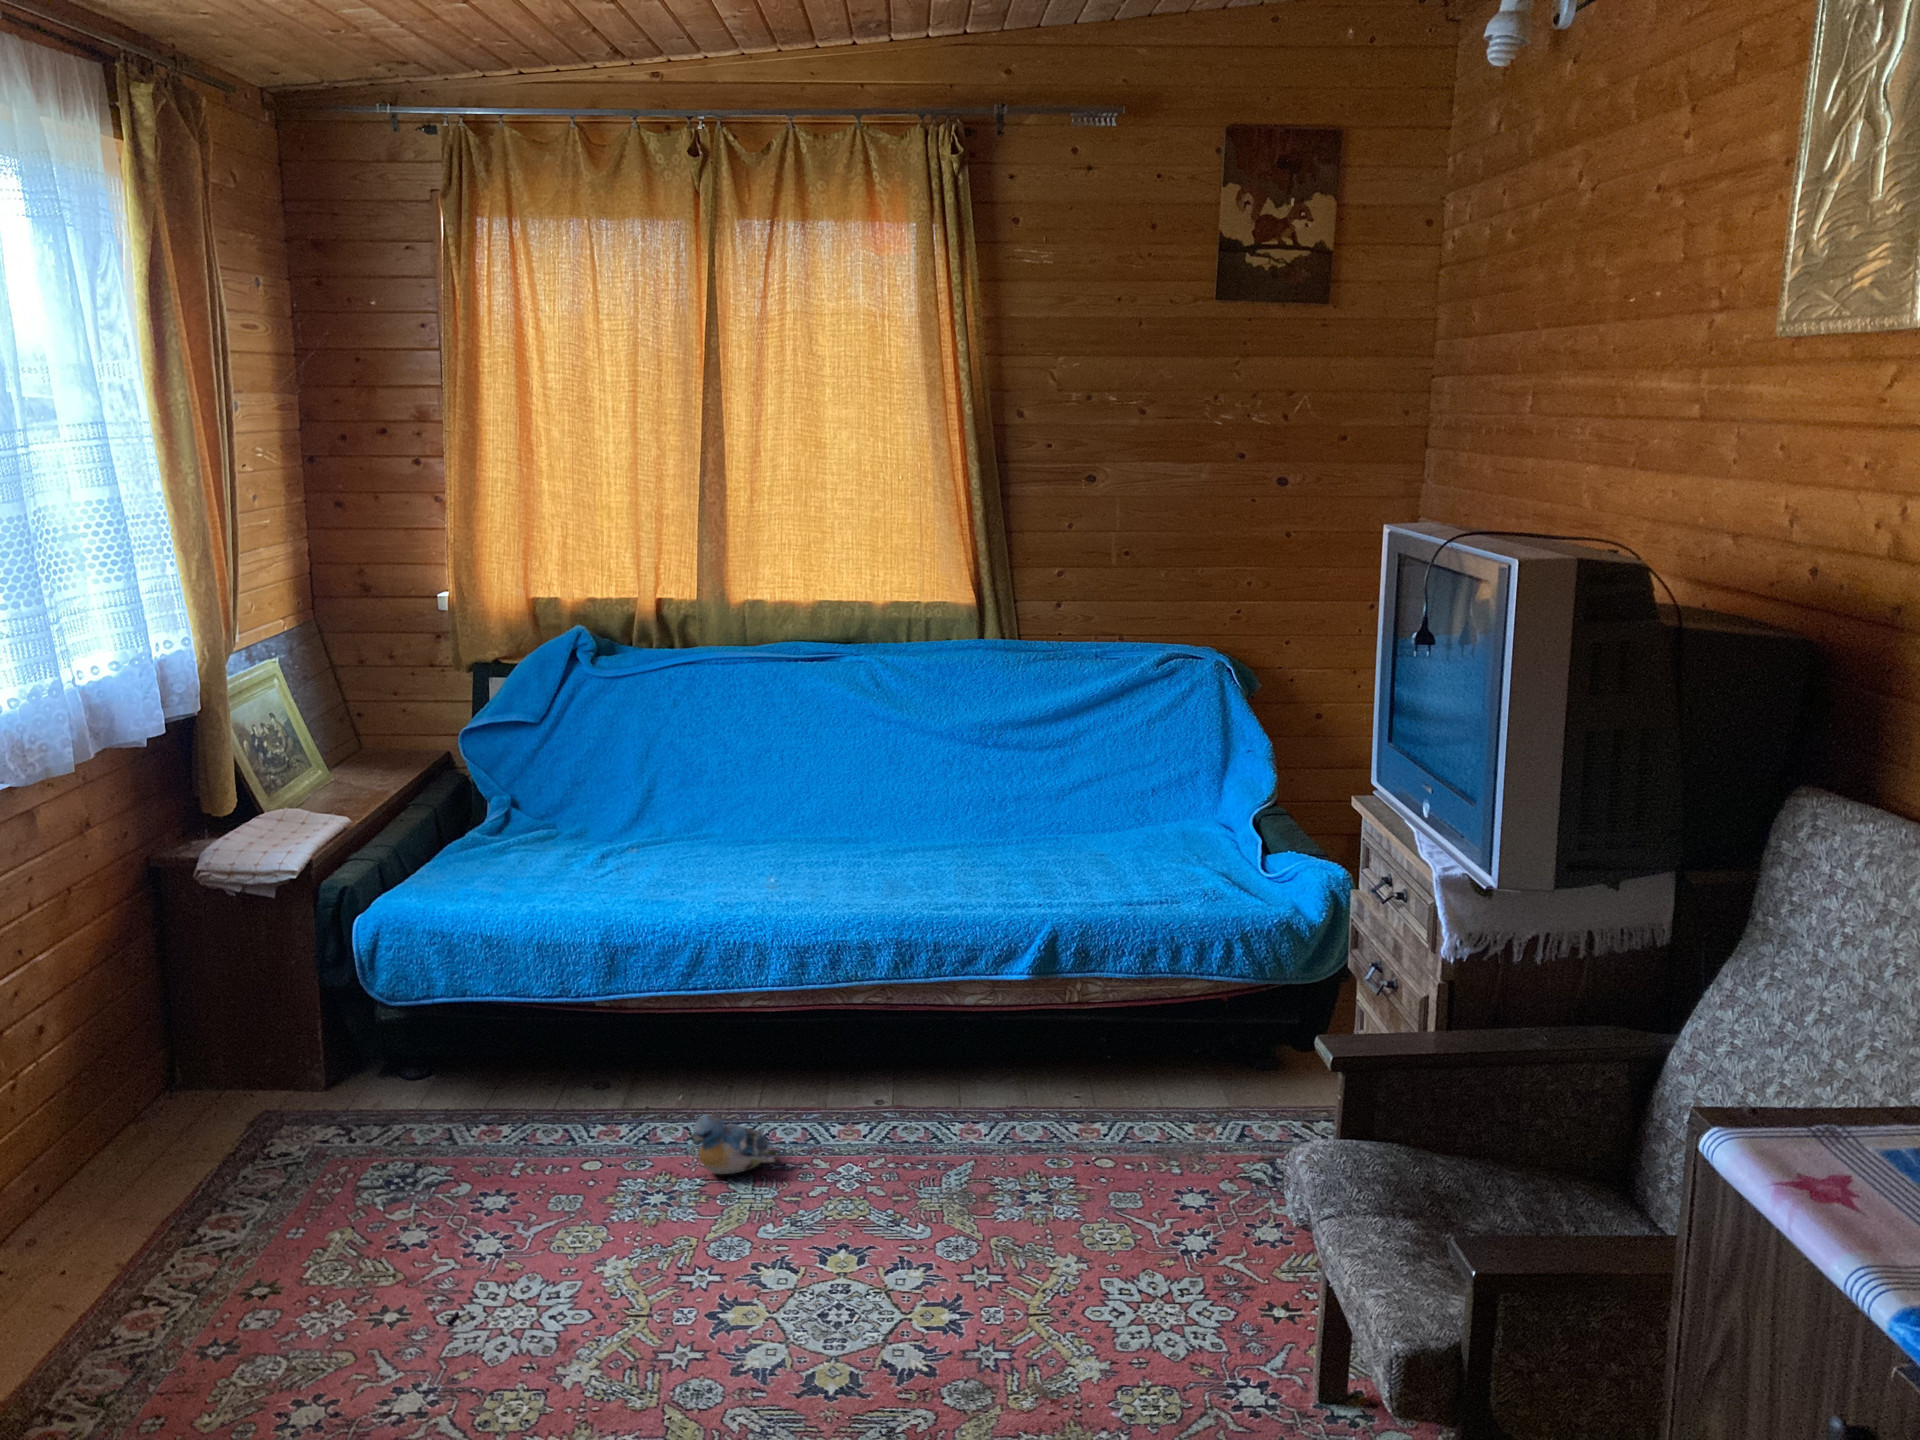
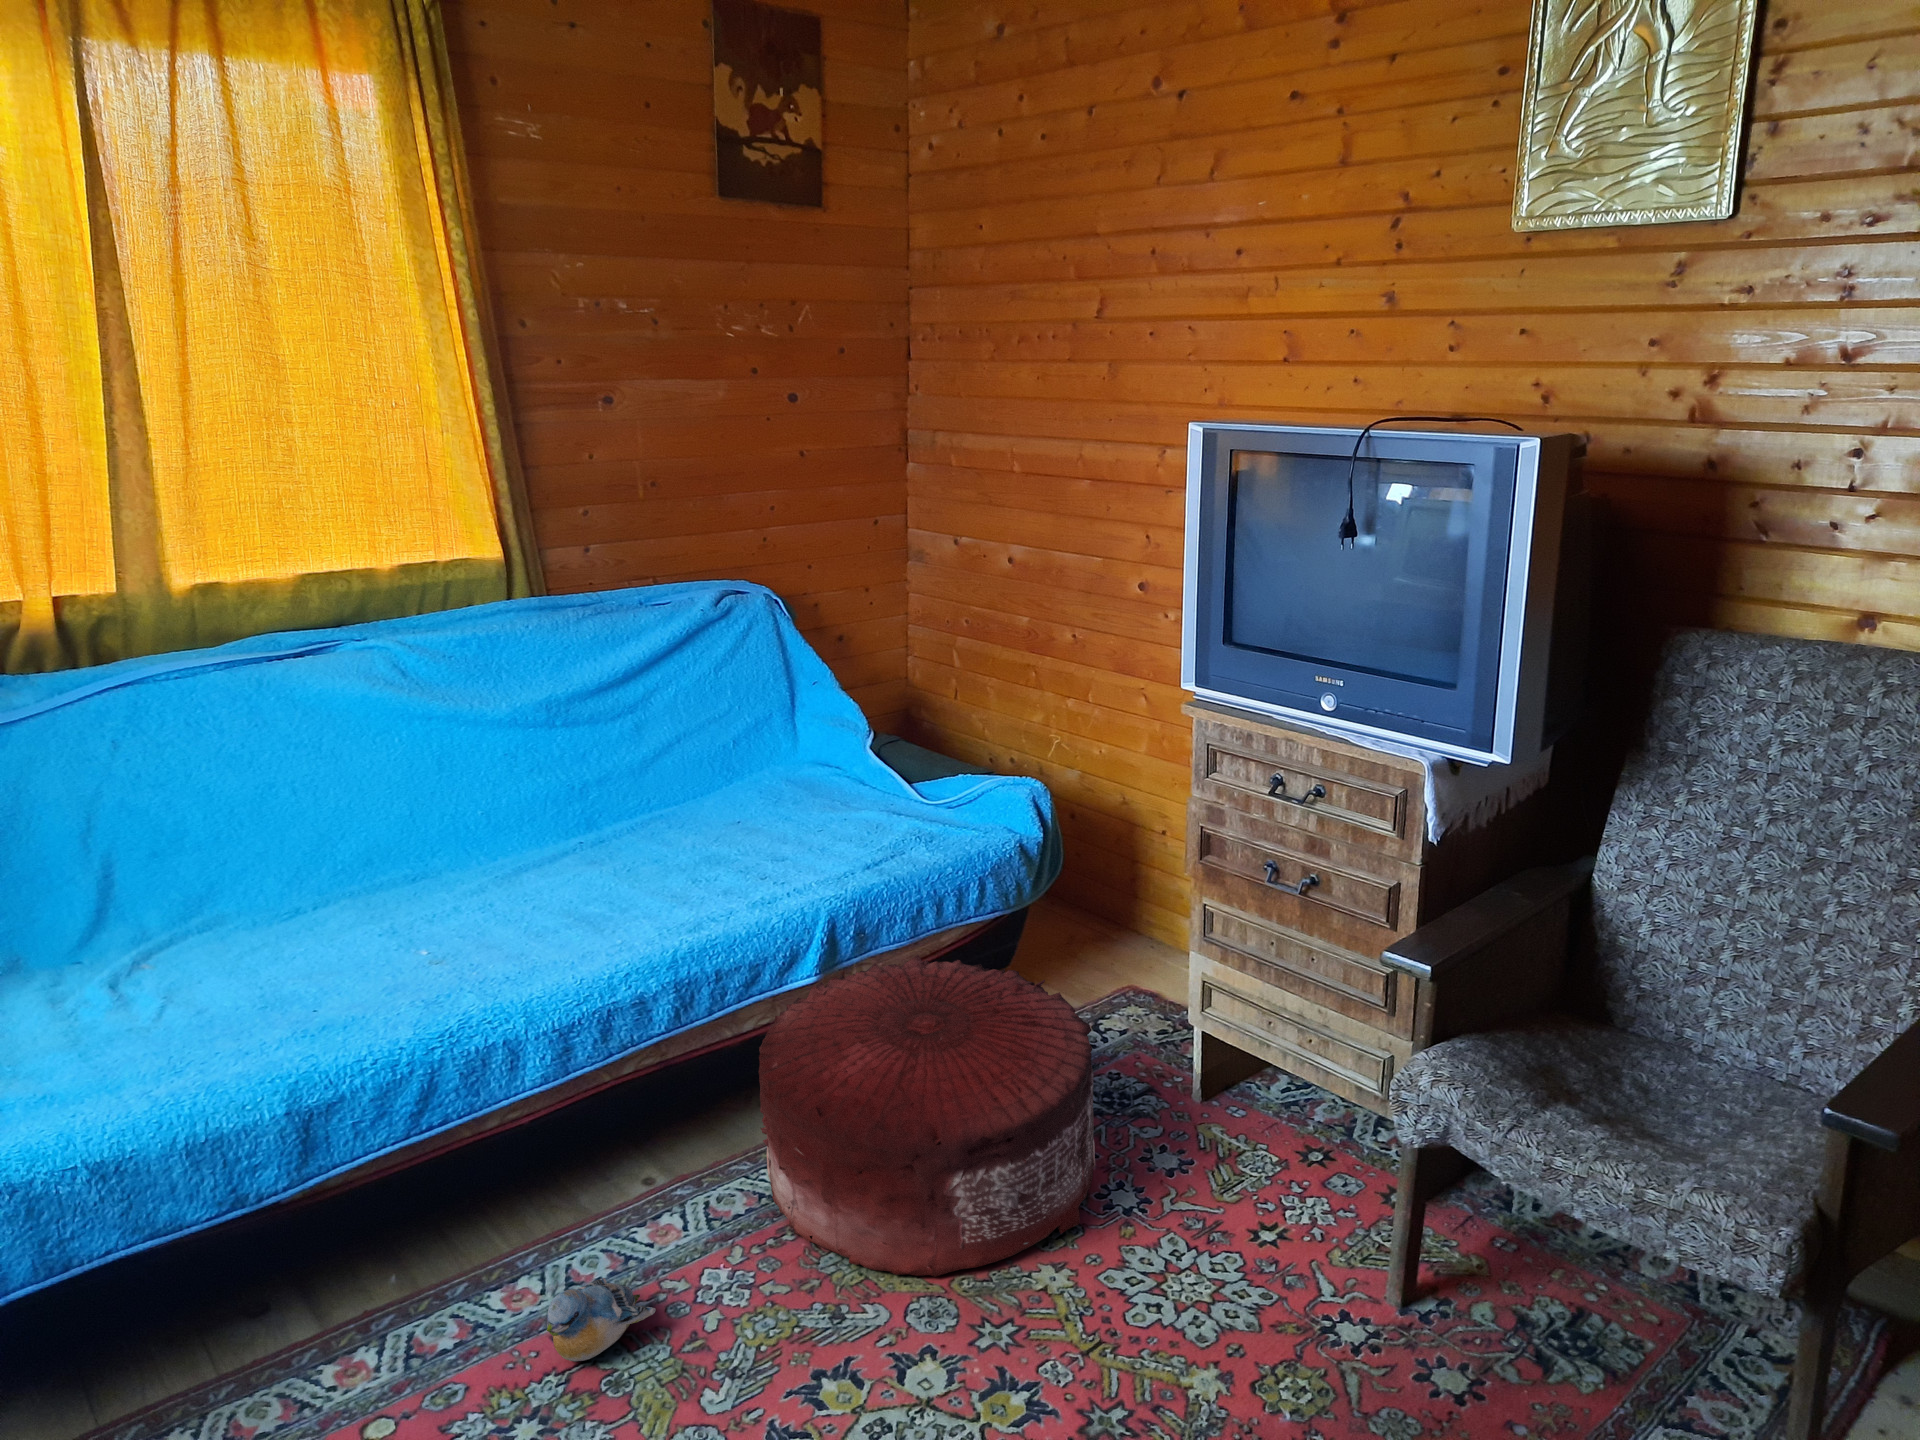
pouf: none [908,981,1220,1231] -> present [758,955,1095,1277]

